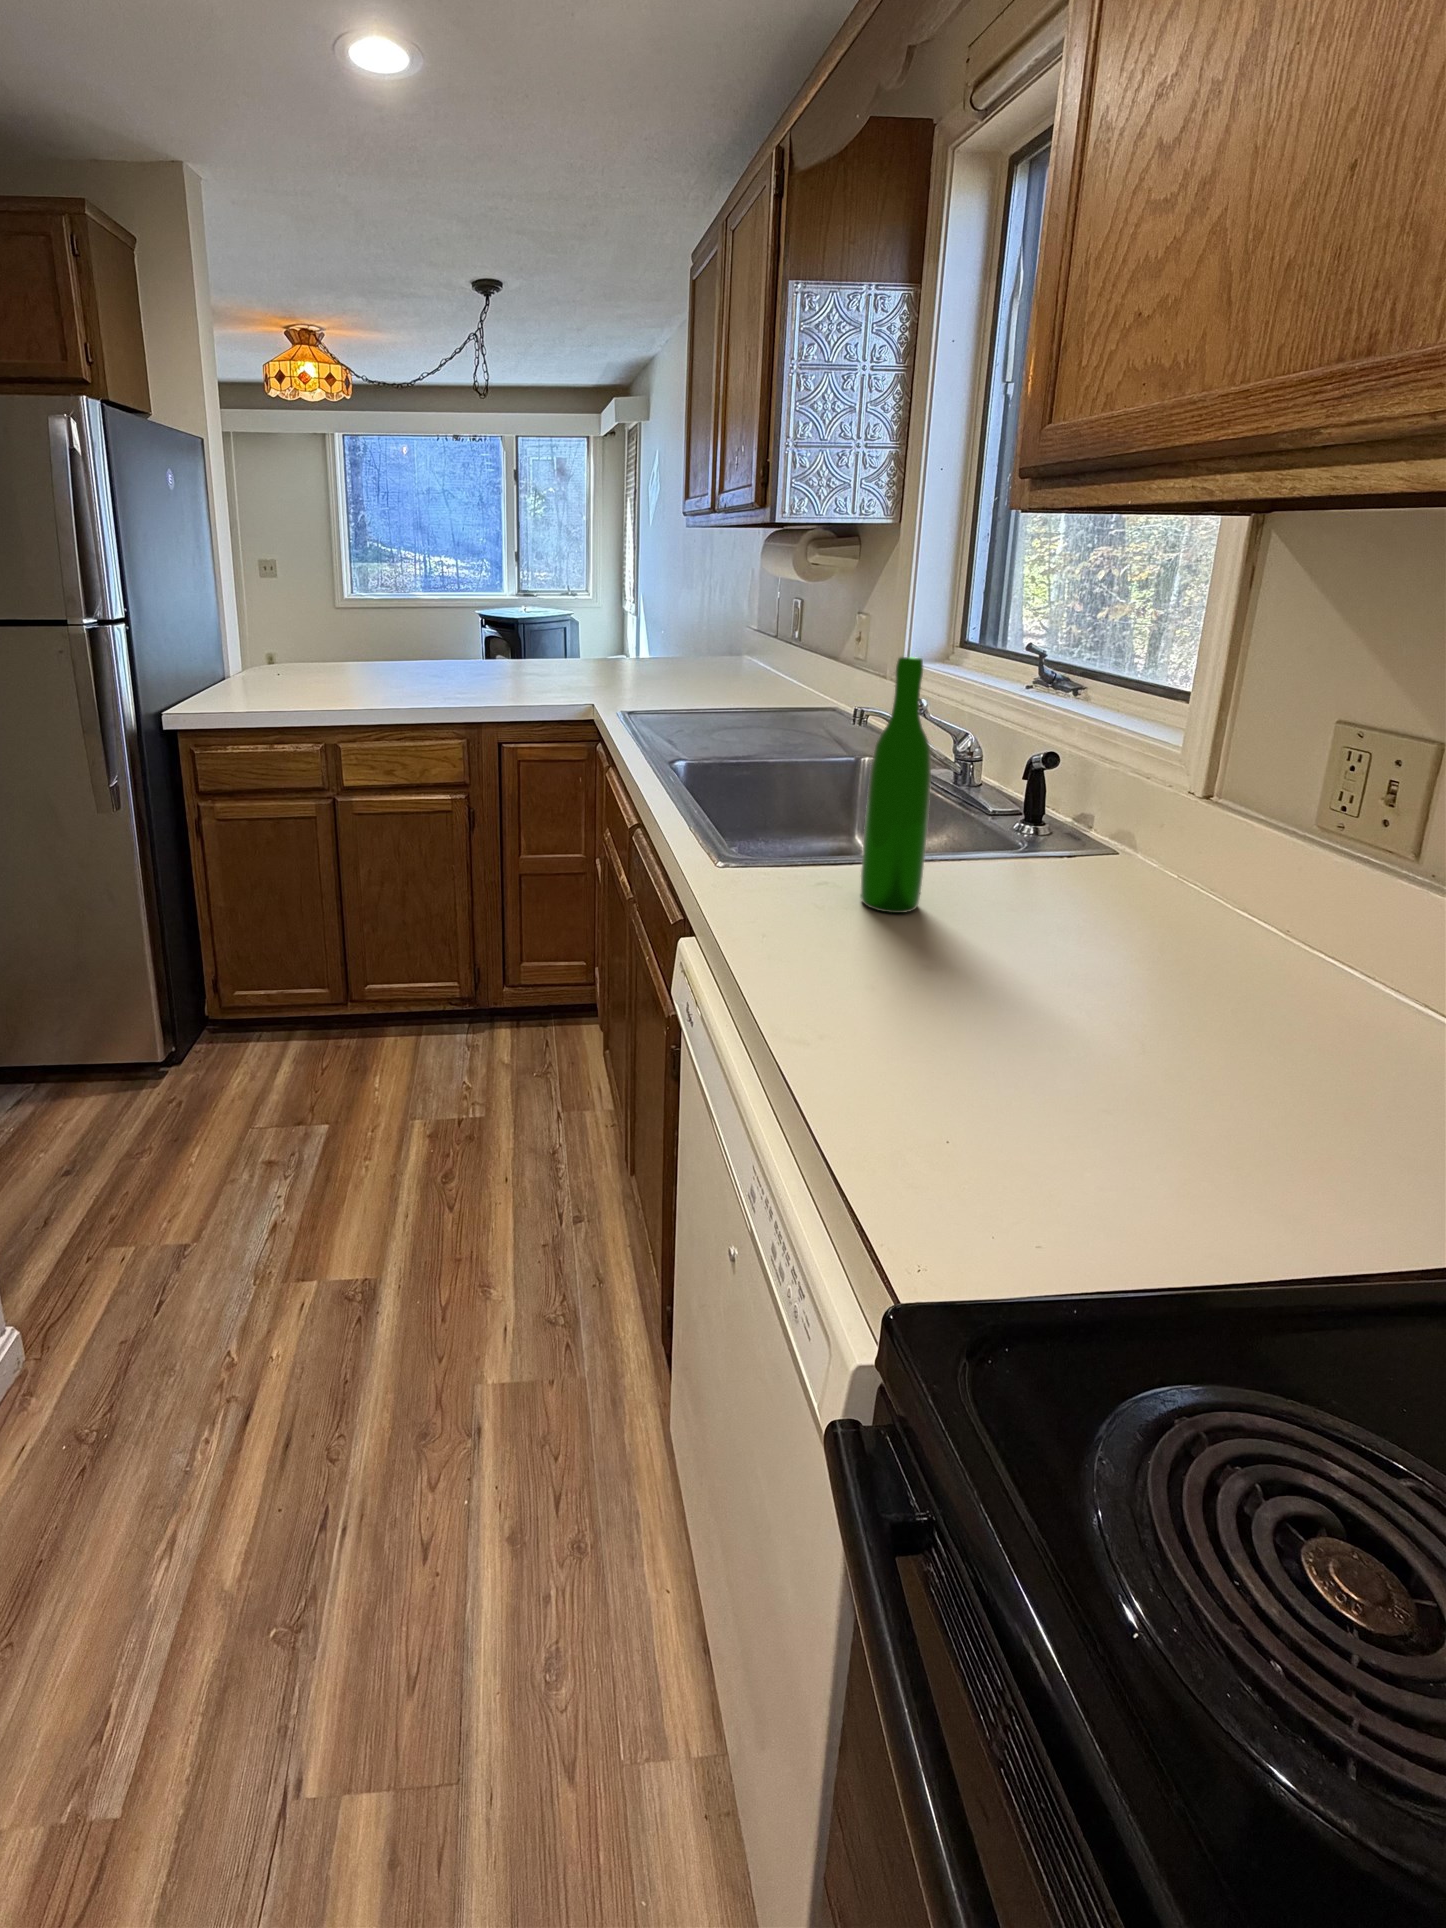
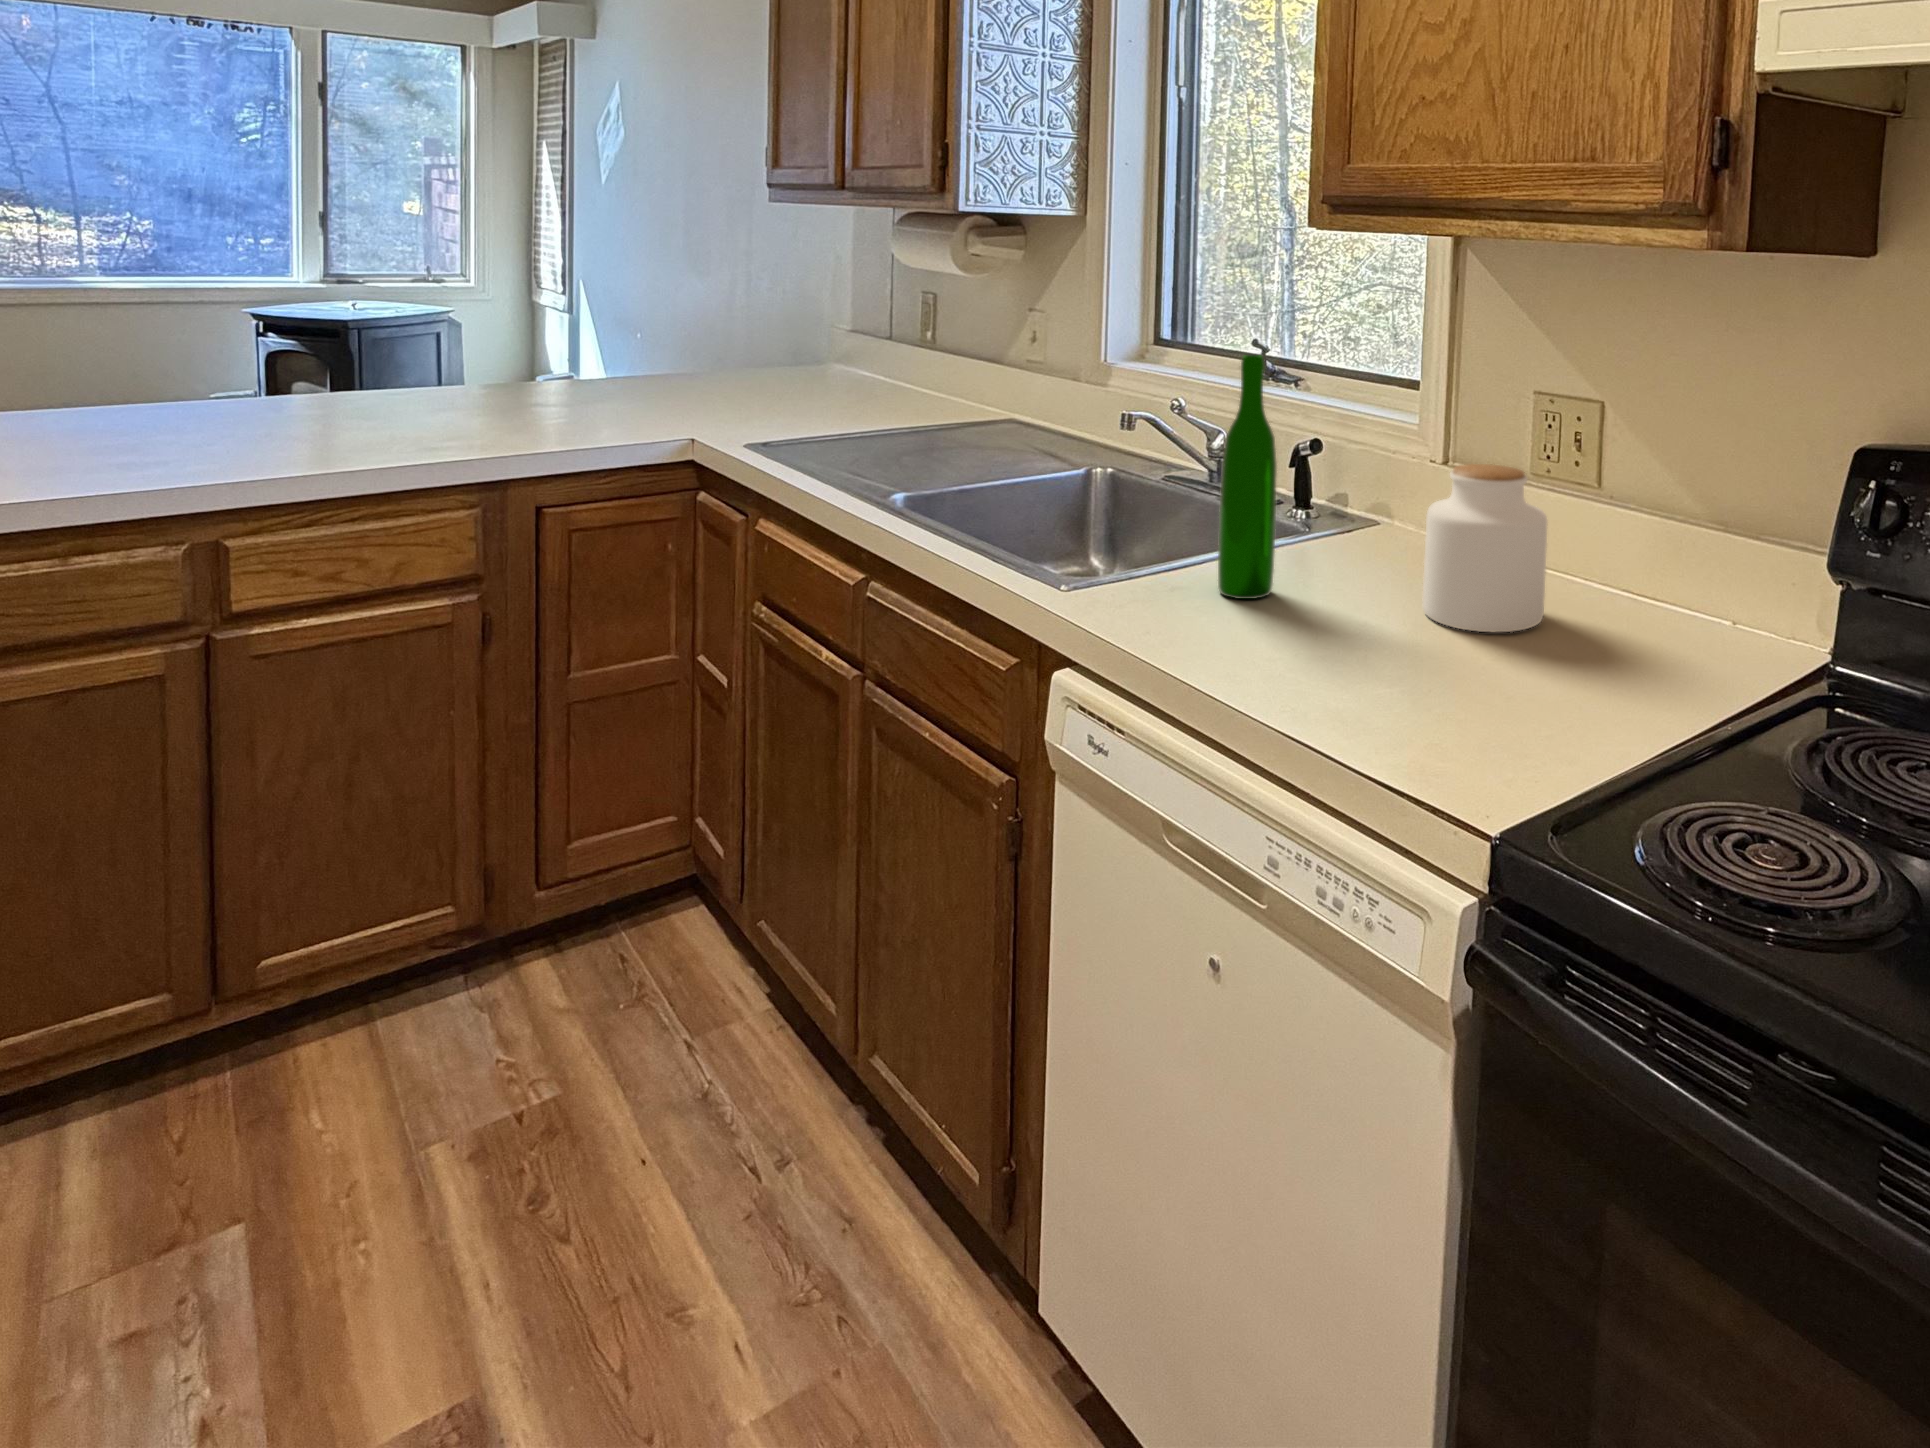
jar: none [1083,807,1281,1026] -> present [1422,464,1547,632]

